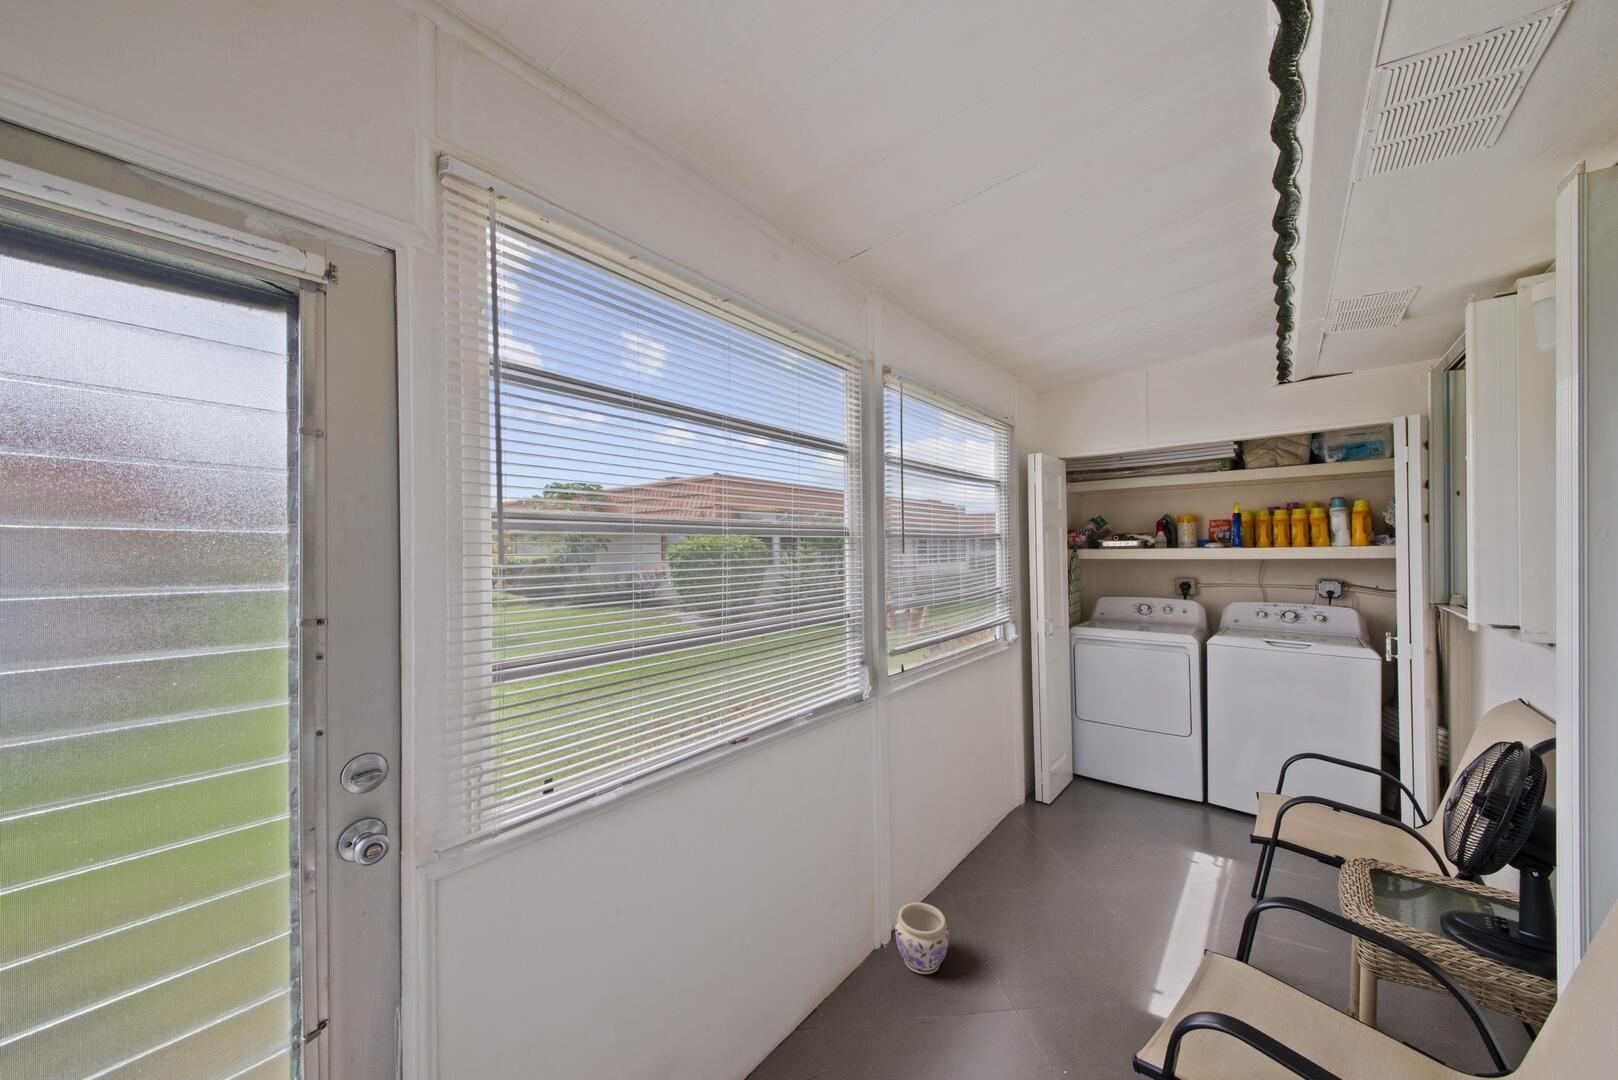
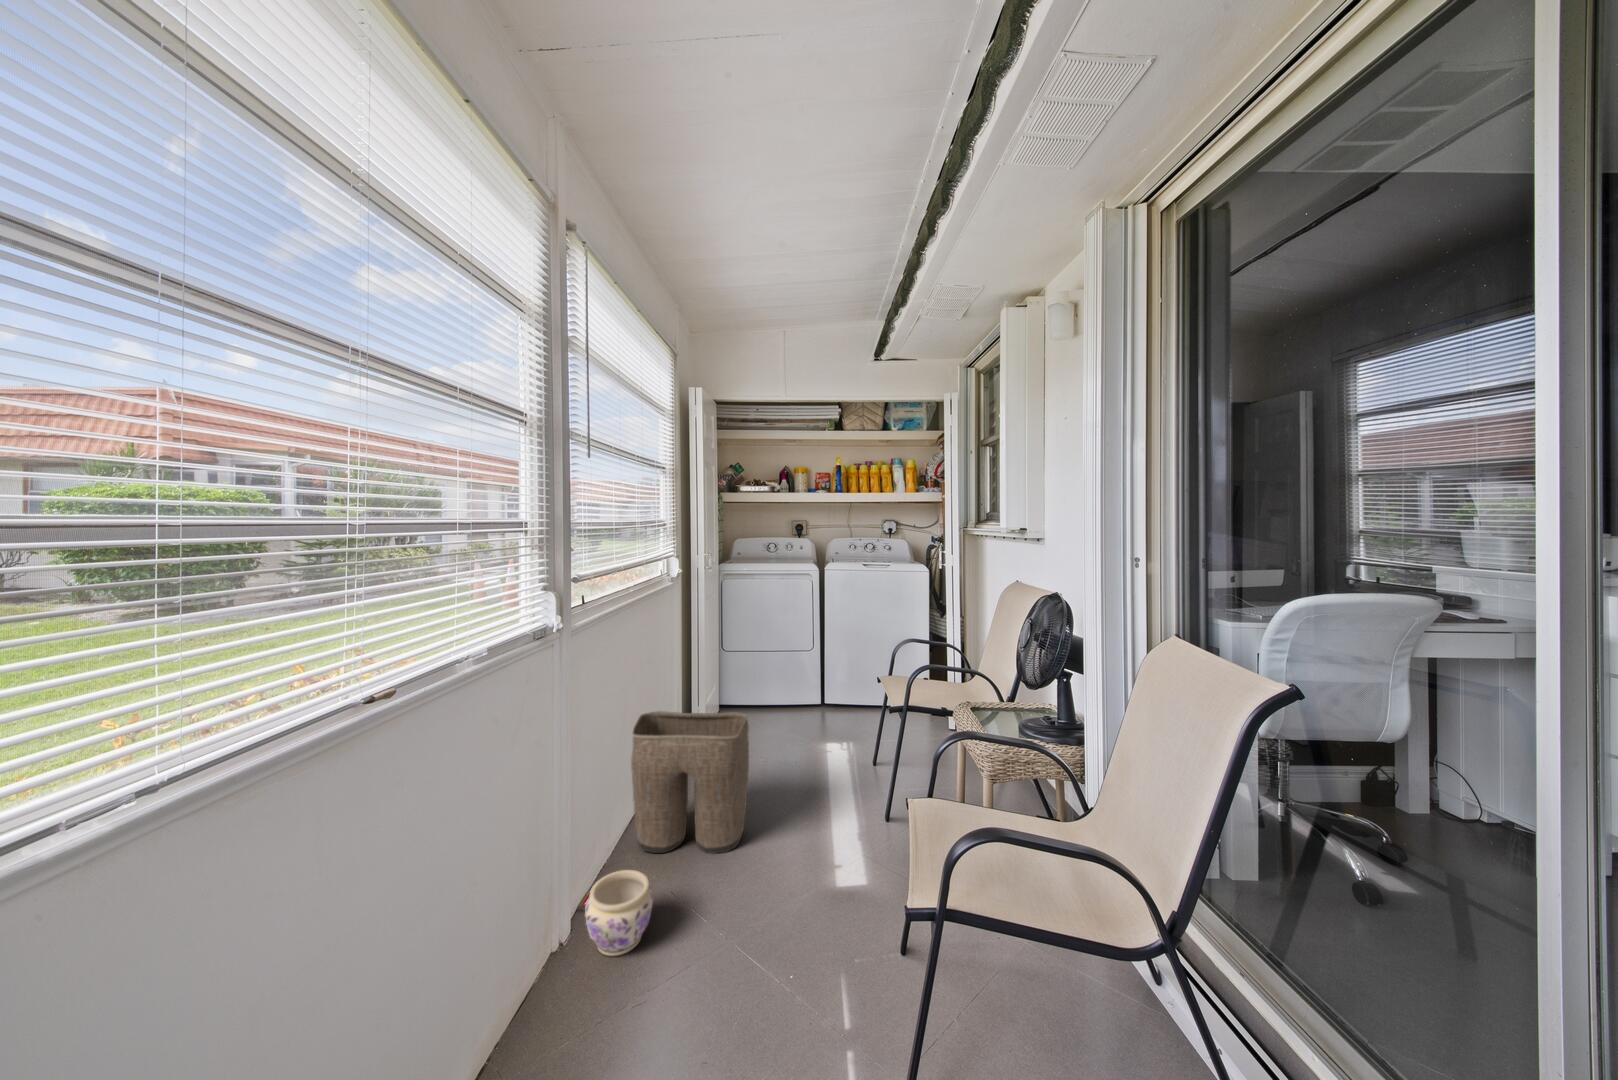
laundry basket: none [949,772,1063,931] -> present [631,711,749,854]

